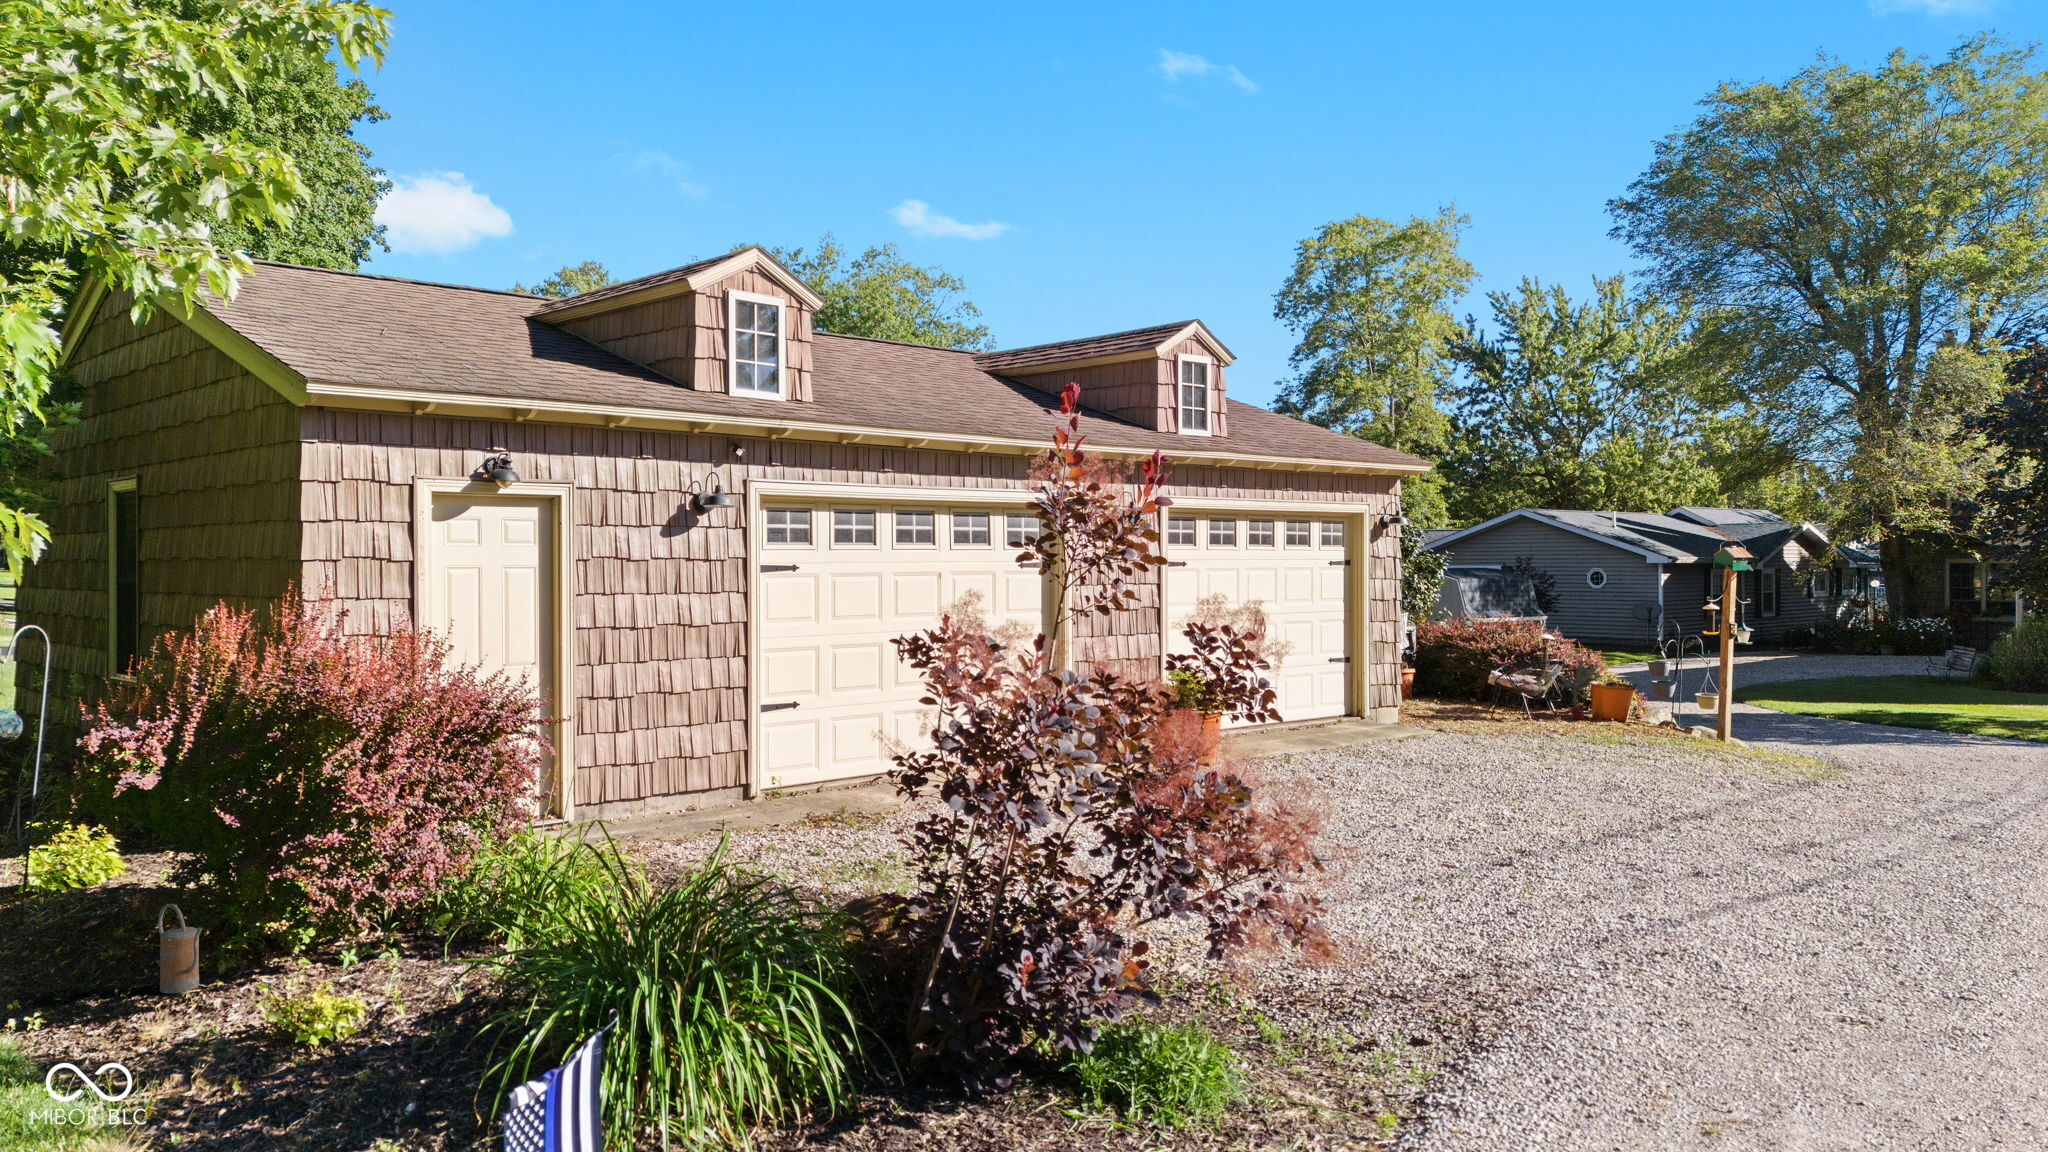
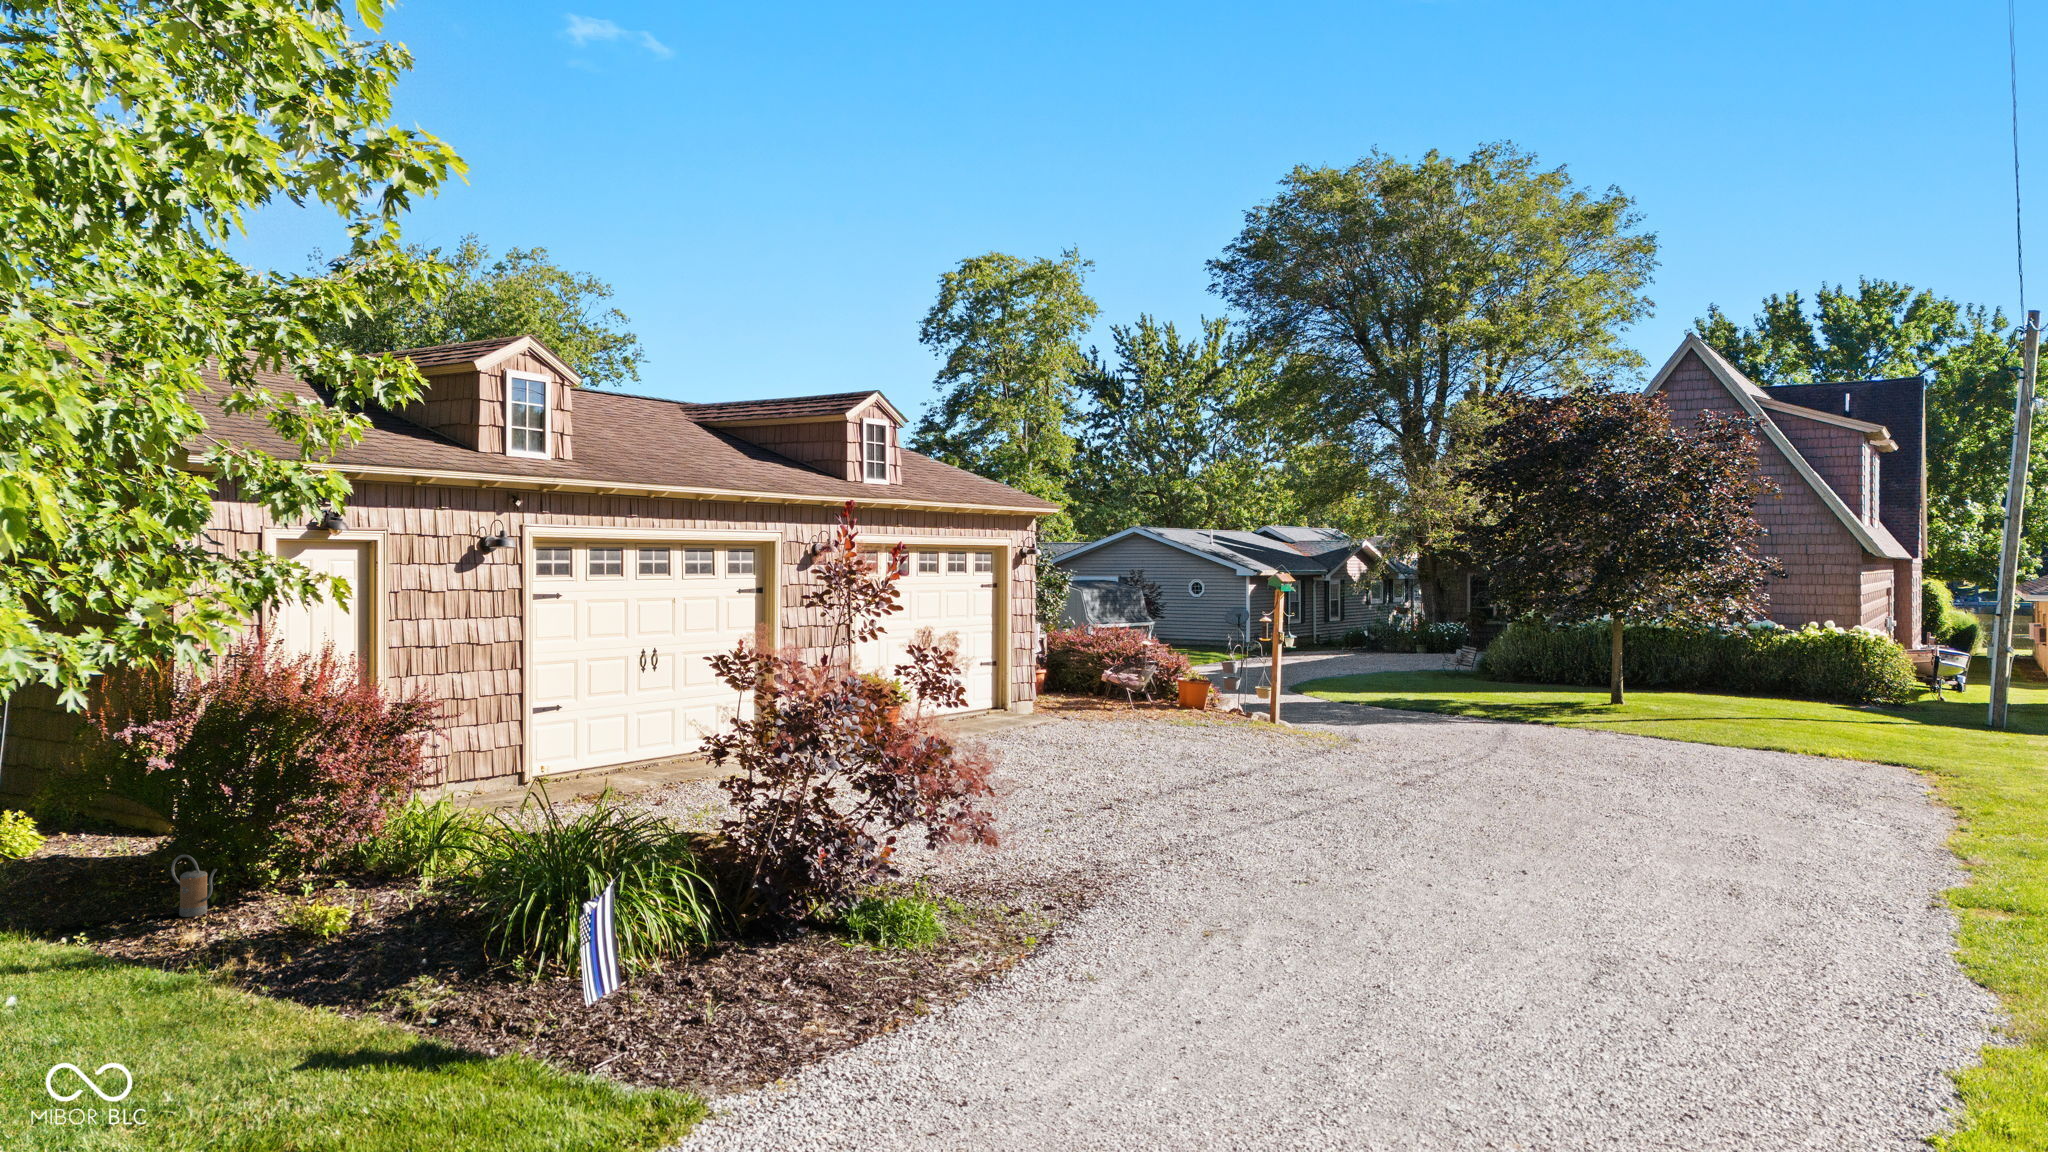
potted tree: present [1557,659,1599,719] -> none [1151,658,1183,708]

